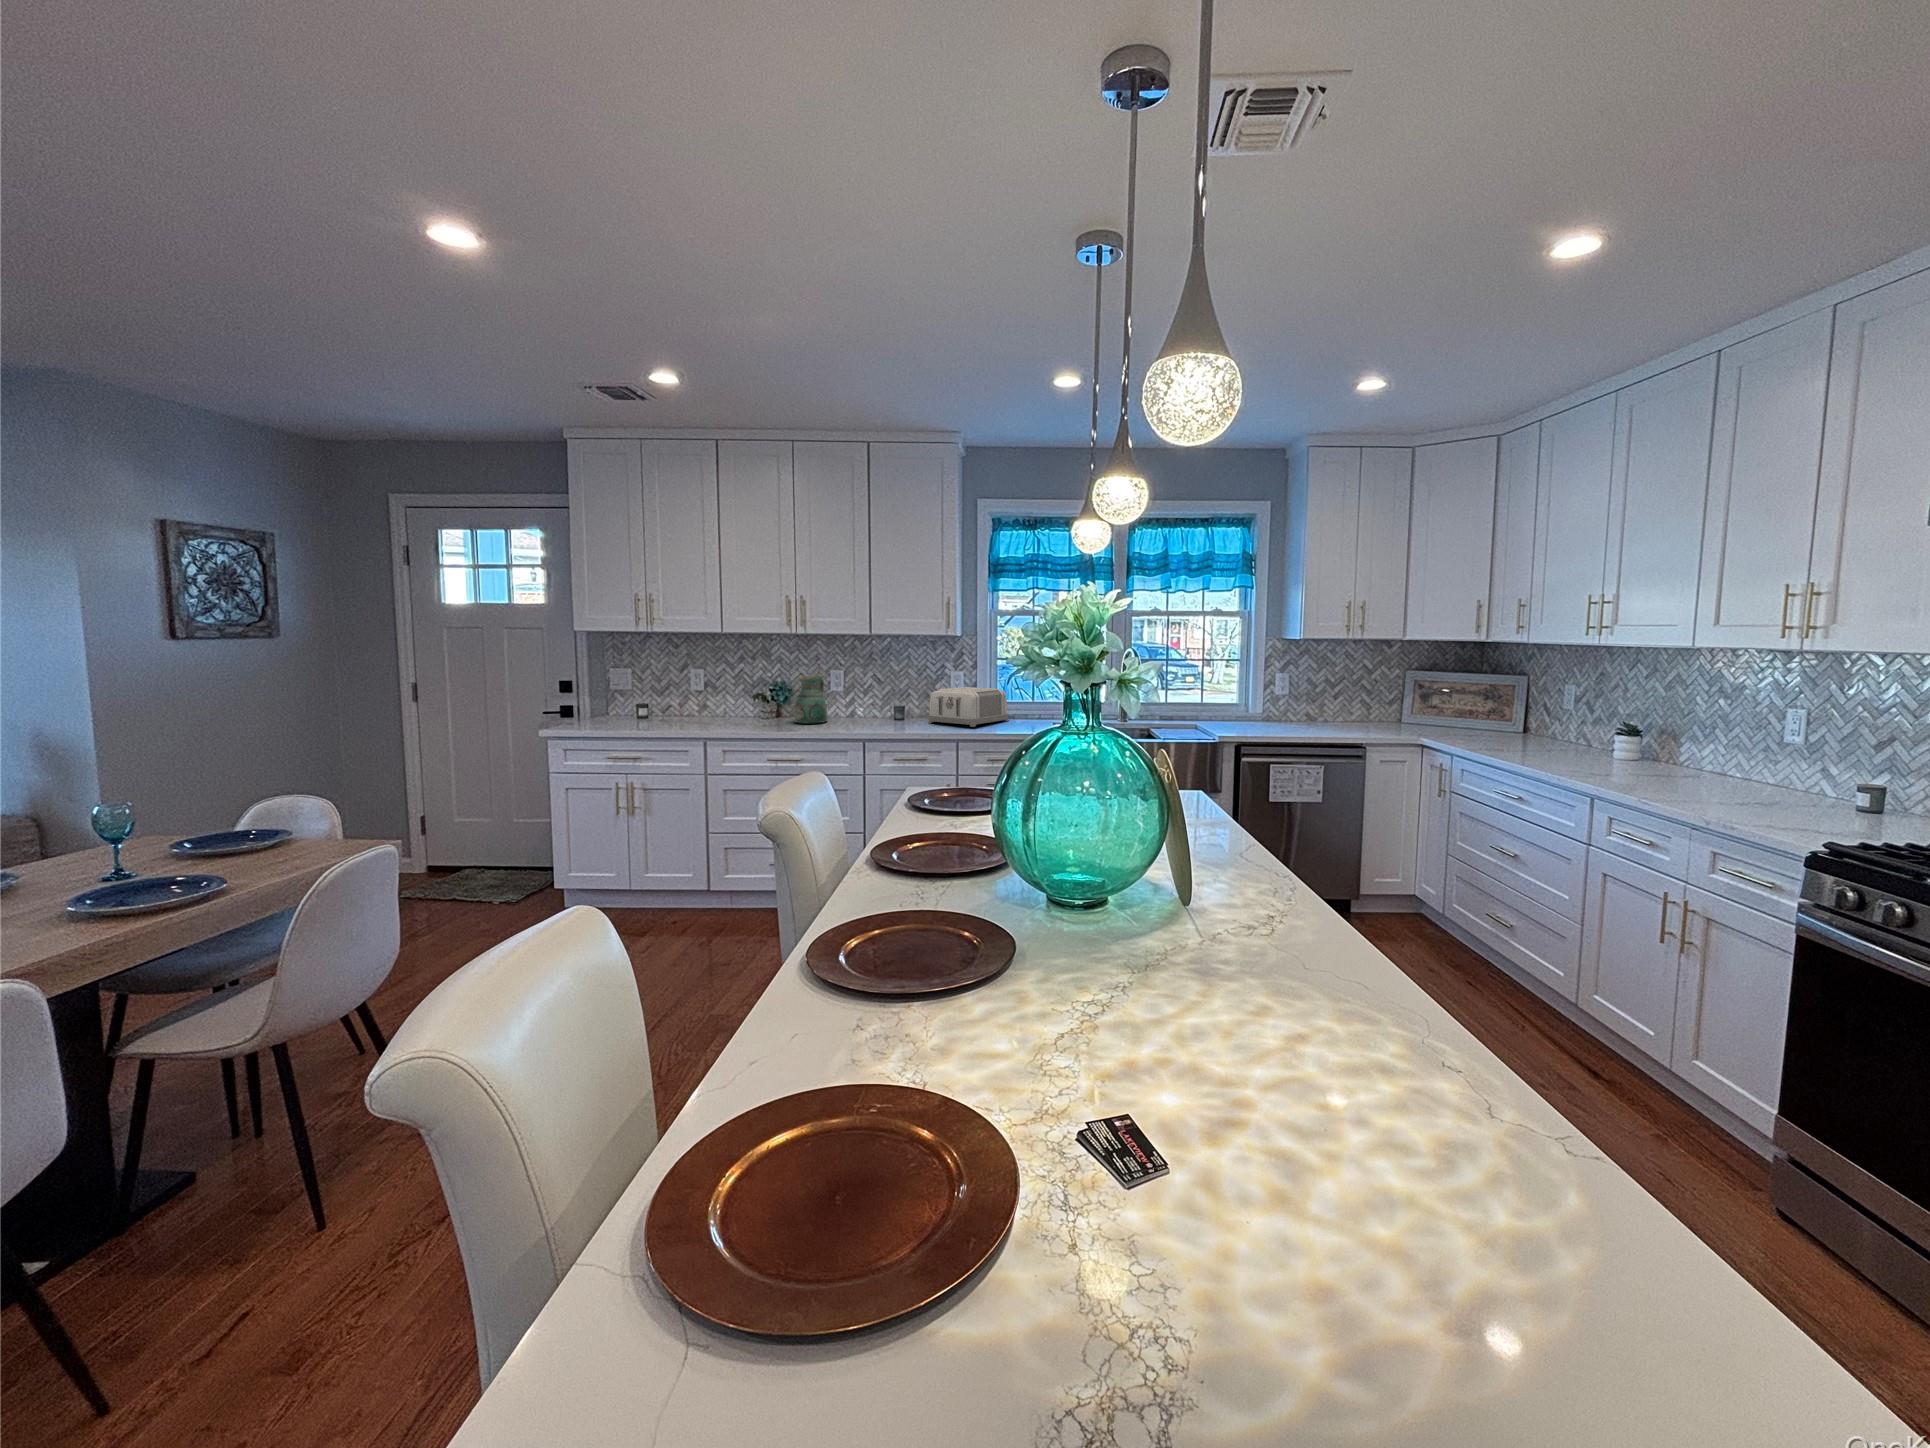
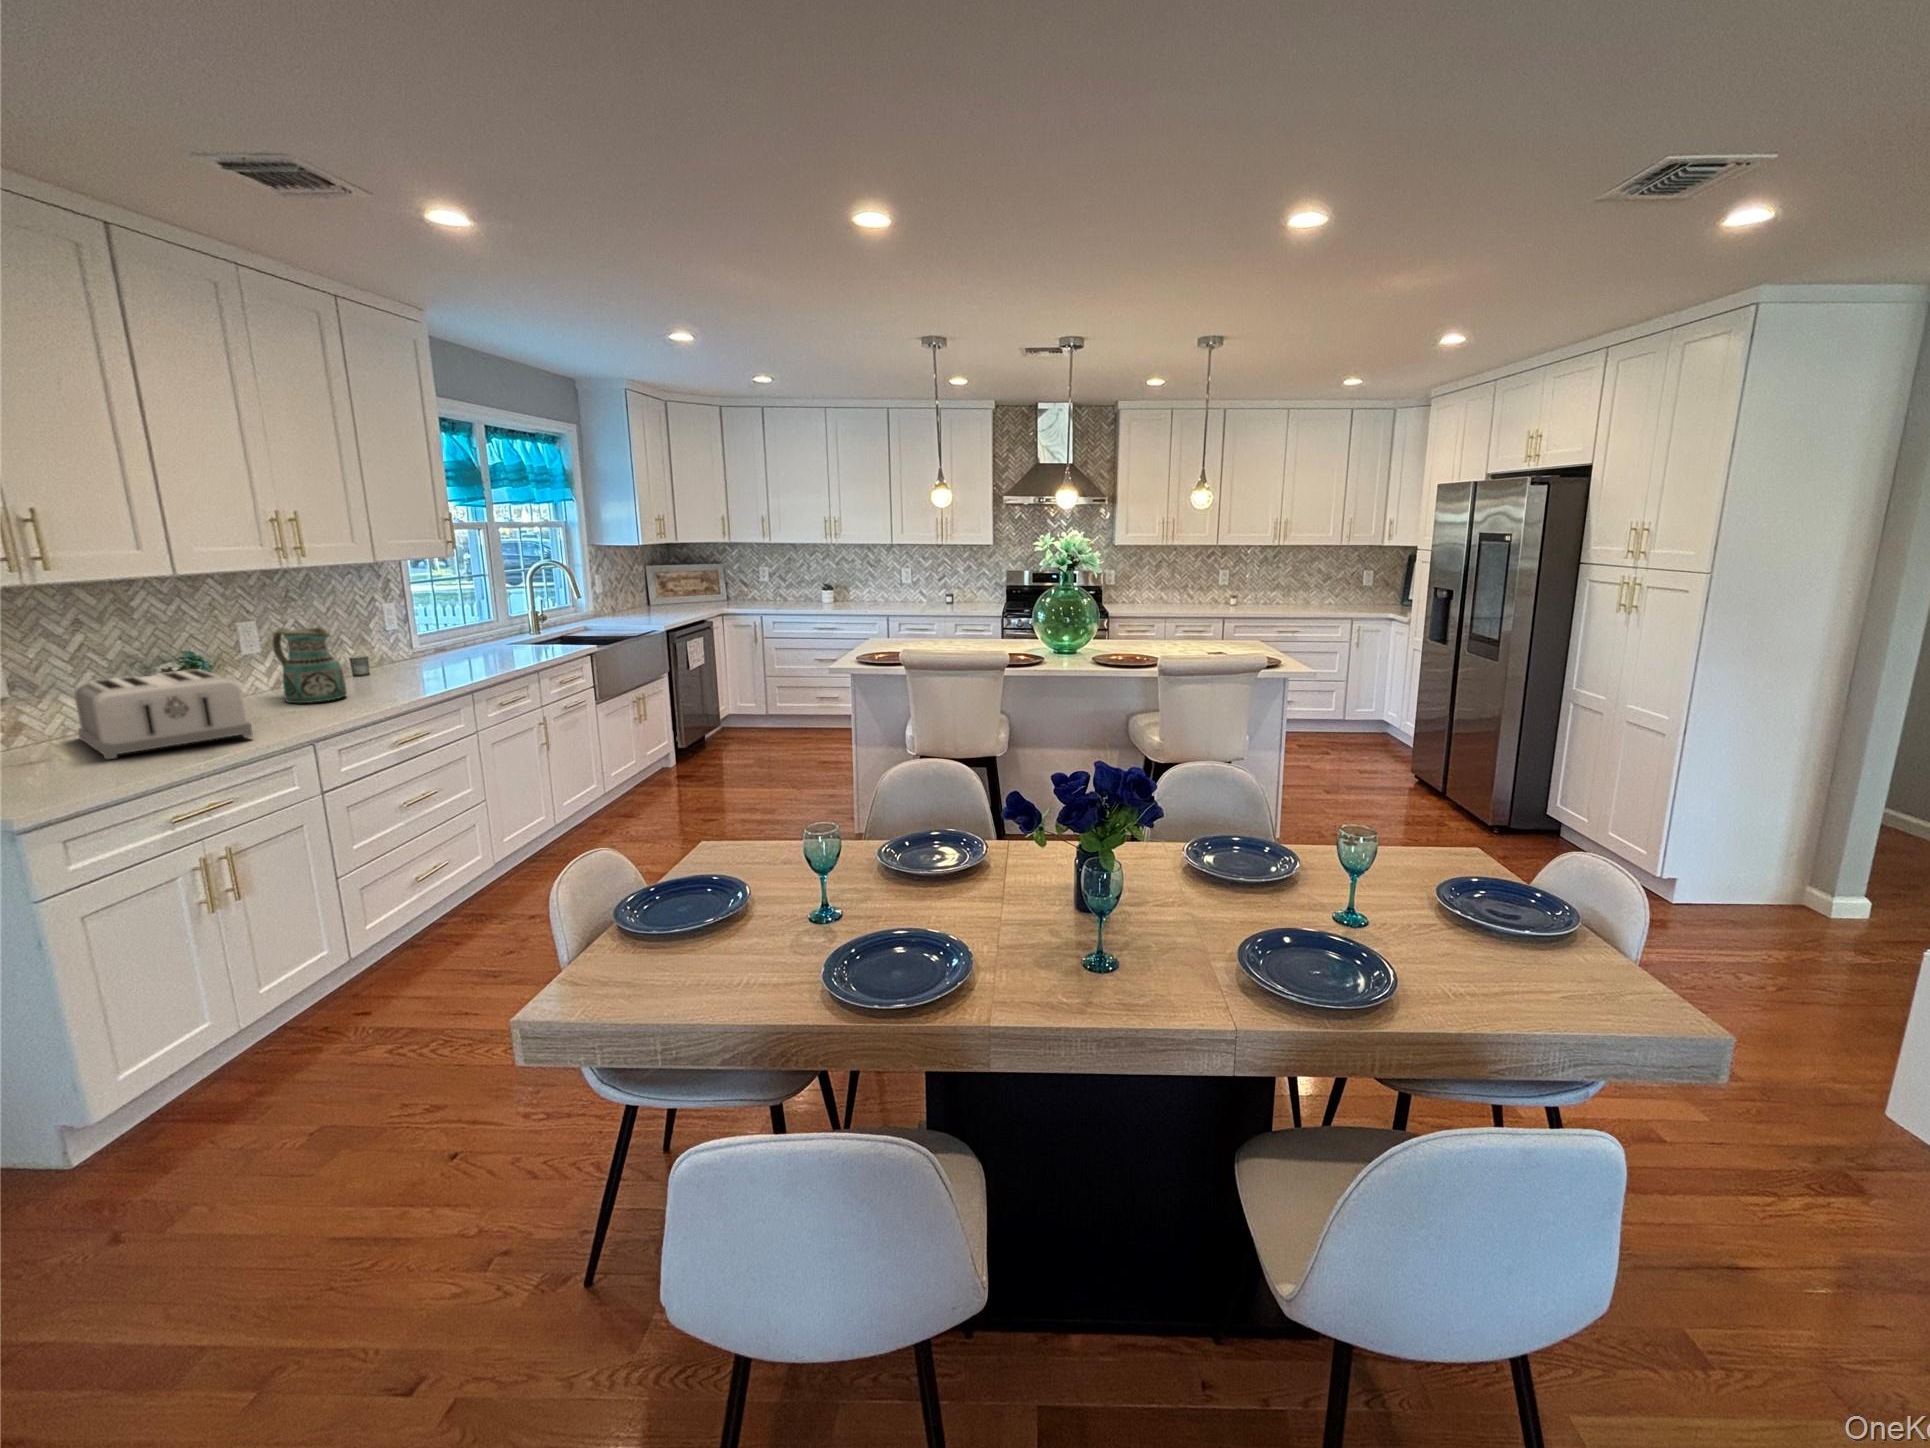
toaster: present [928,687,1008,727] -> present [74,669,253,759]

